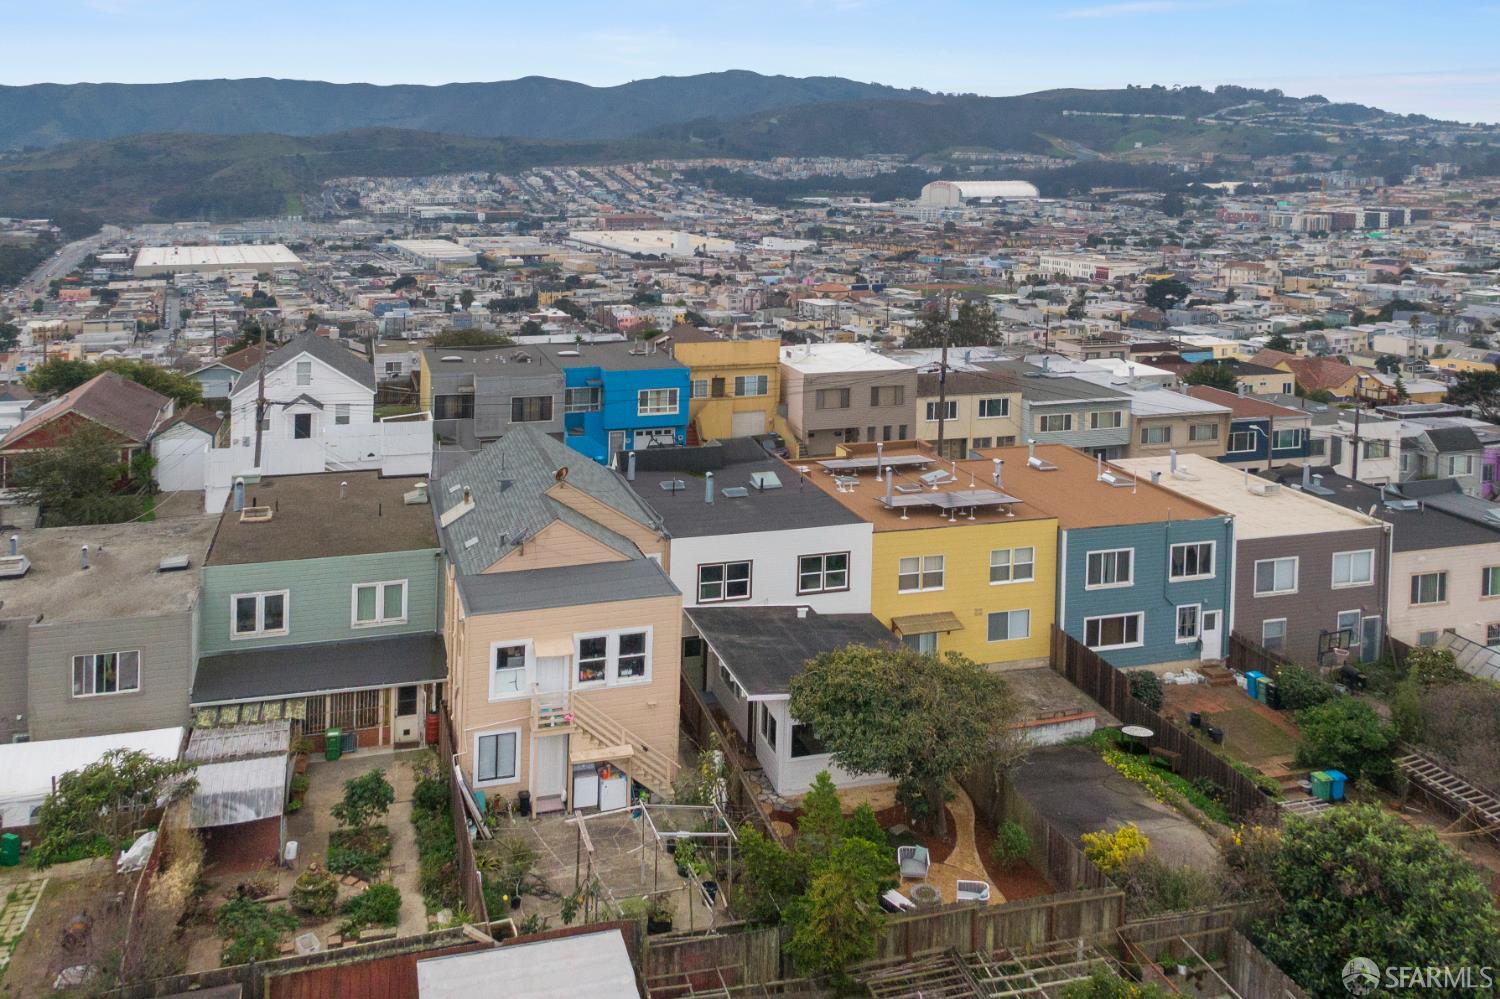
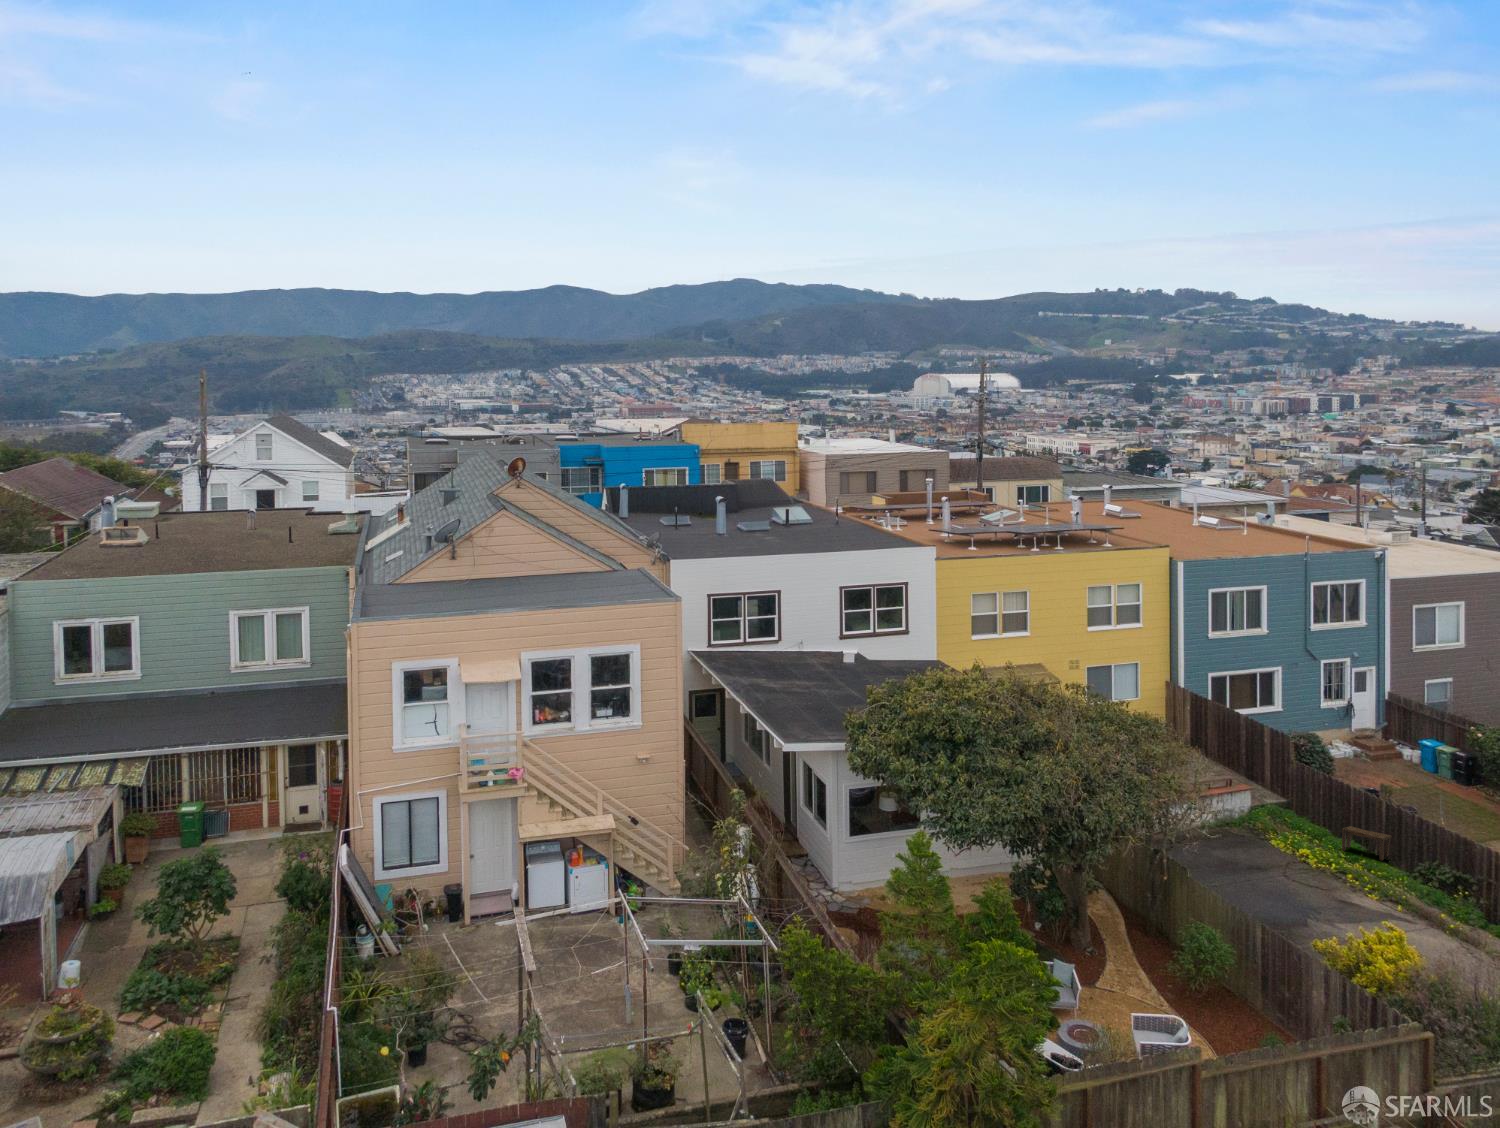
round table: present [1120,724,1156,753] -> none [1290,799,1343,838]

